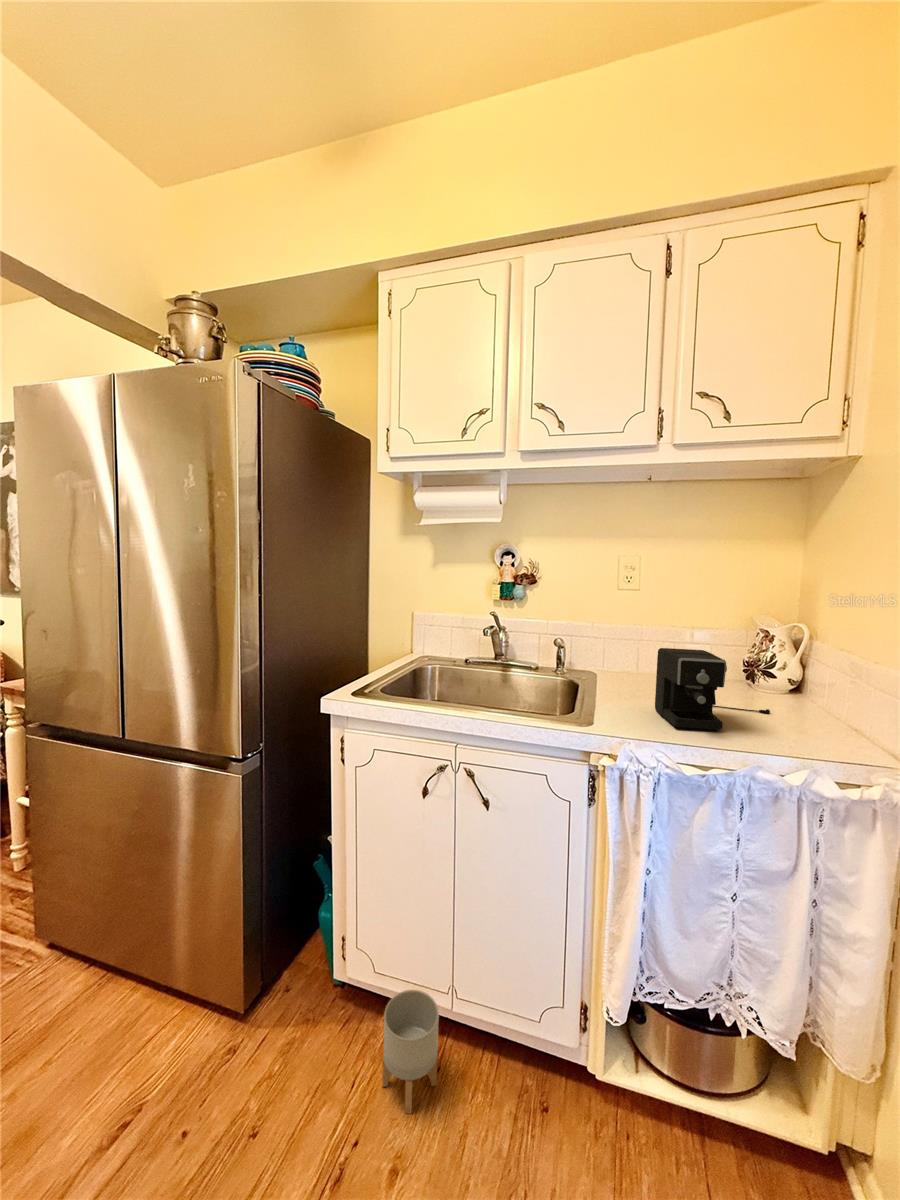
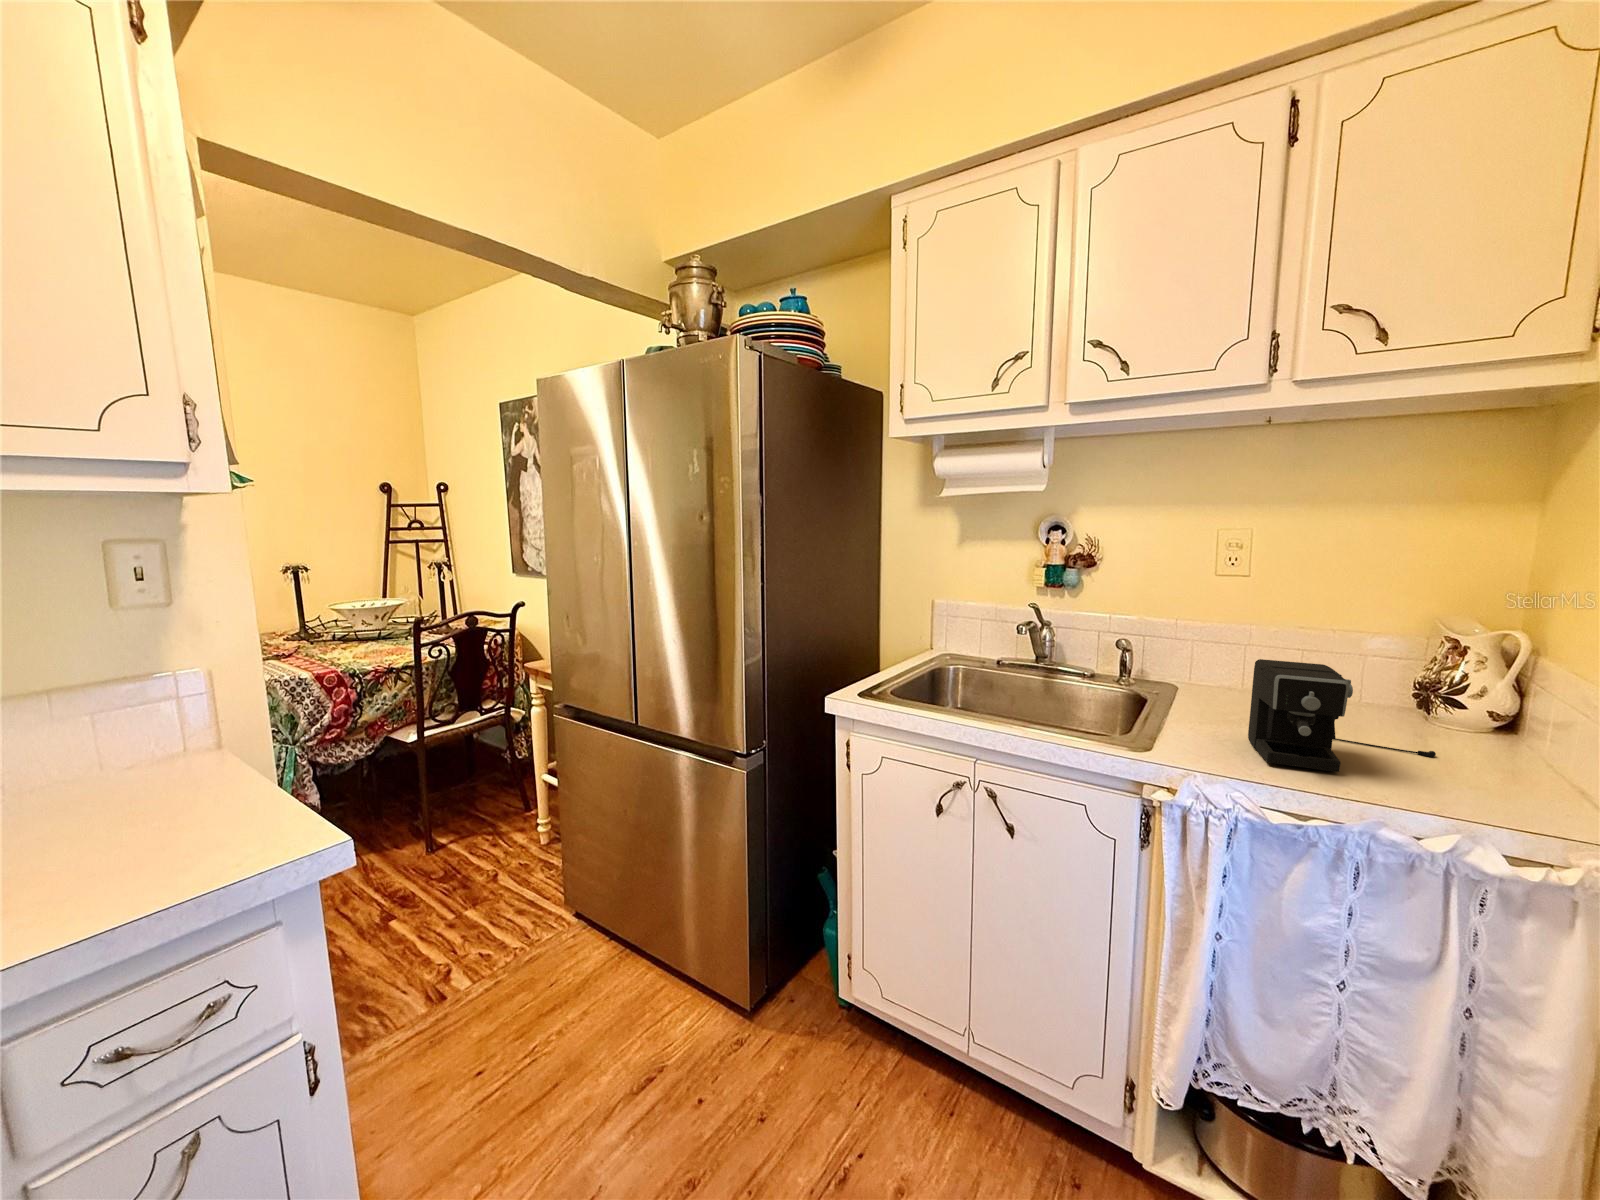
planter: present [382,990,439,1114] -> none [890,1023,953,1148]

